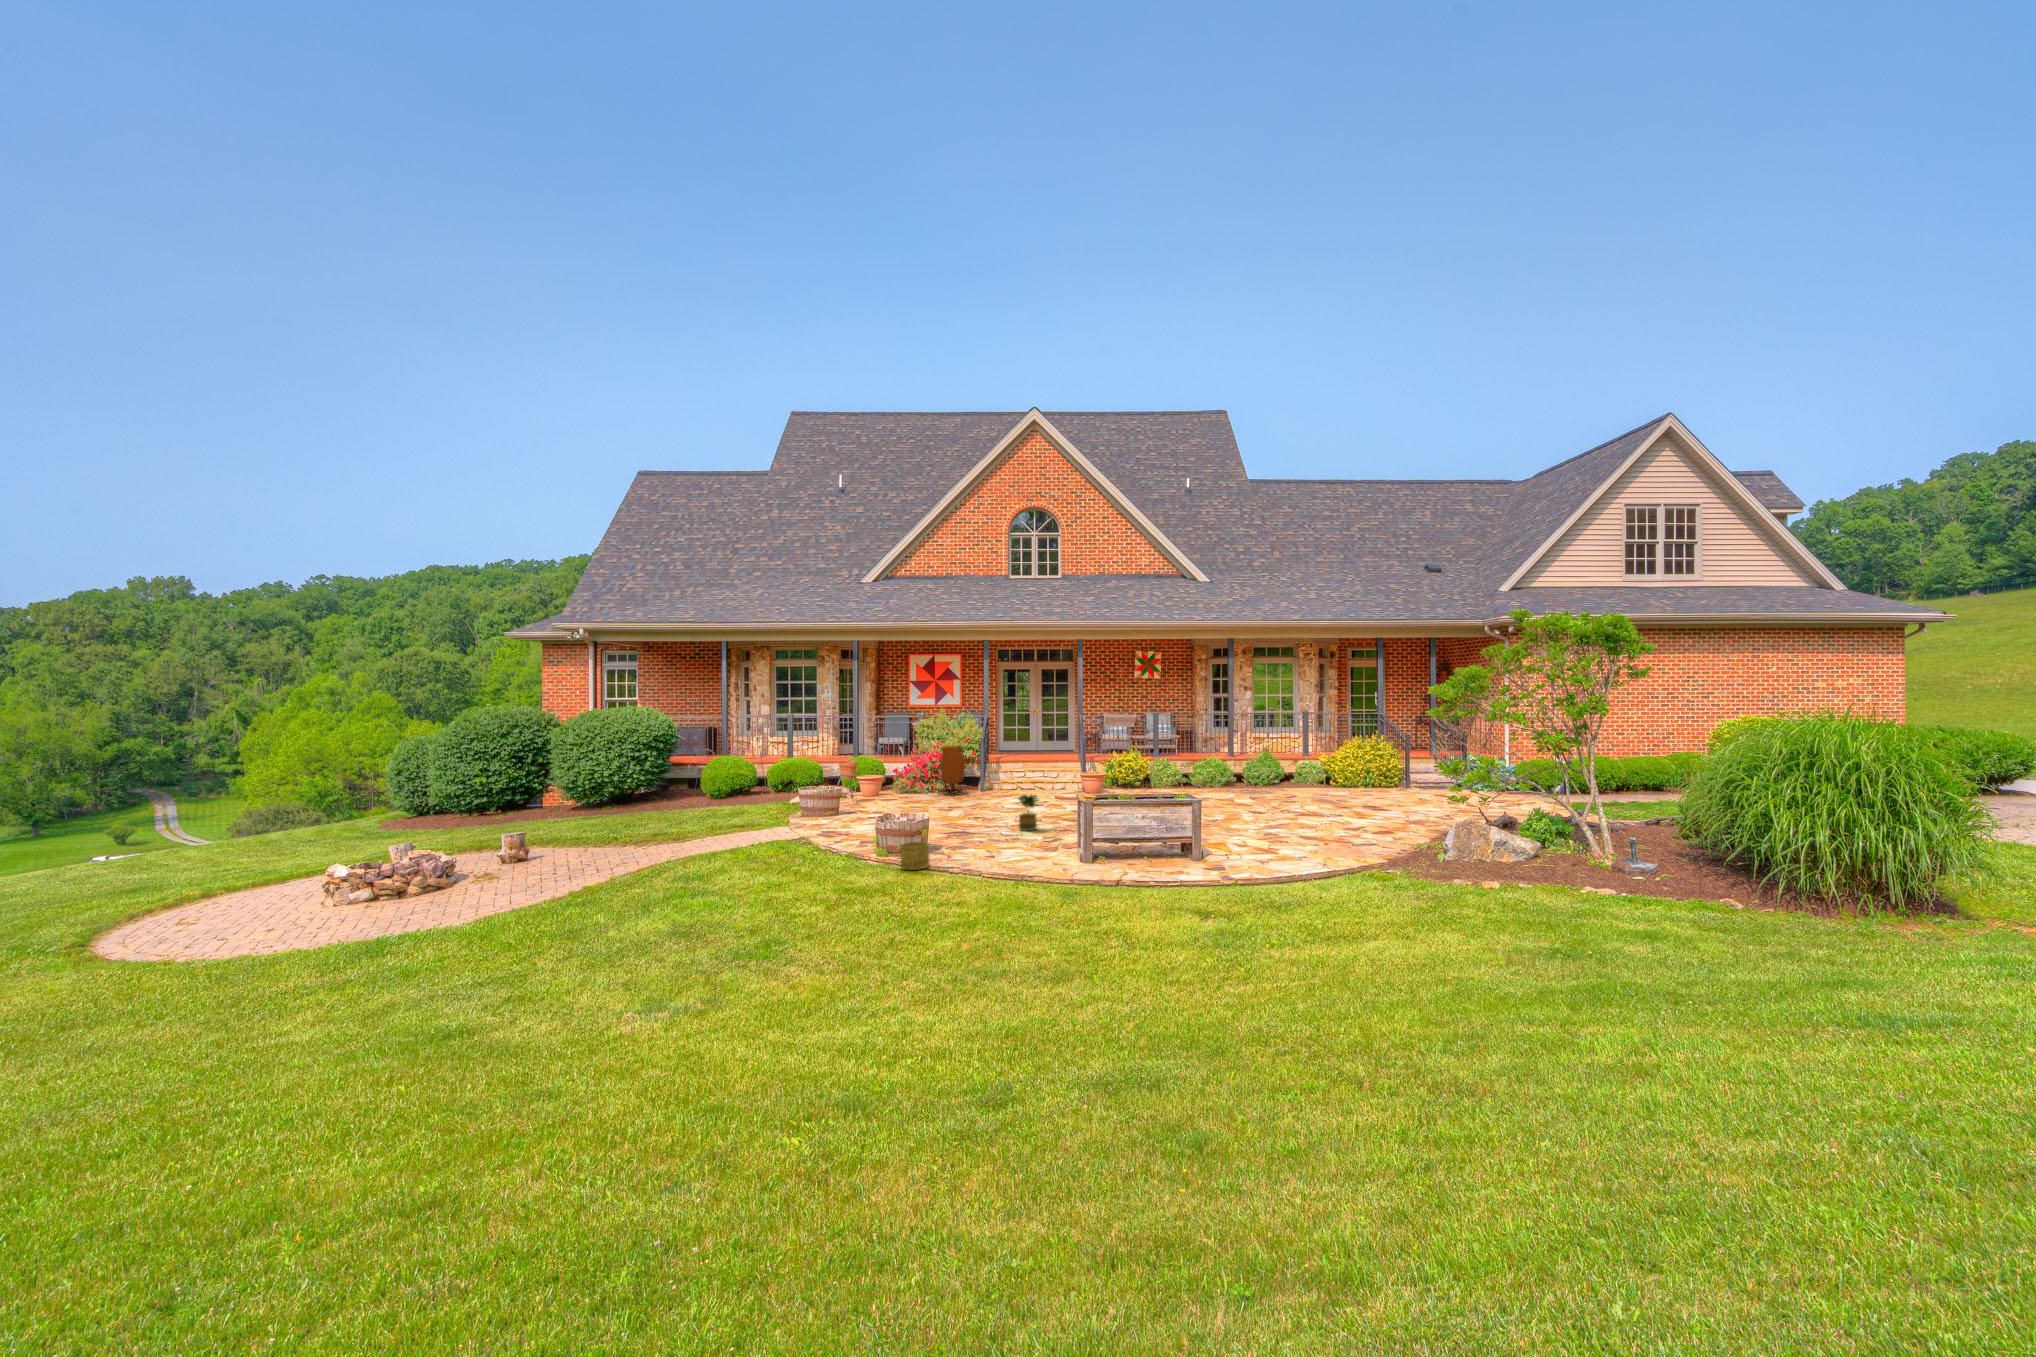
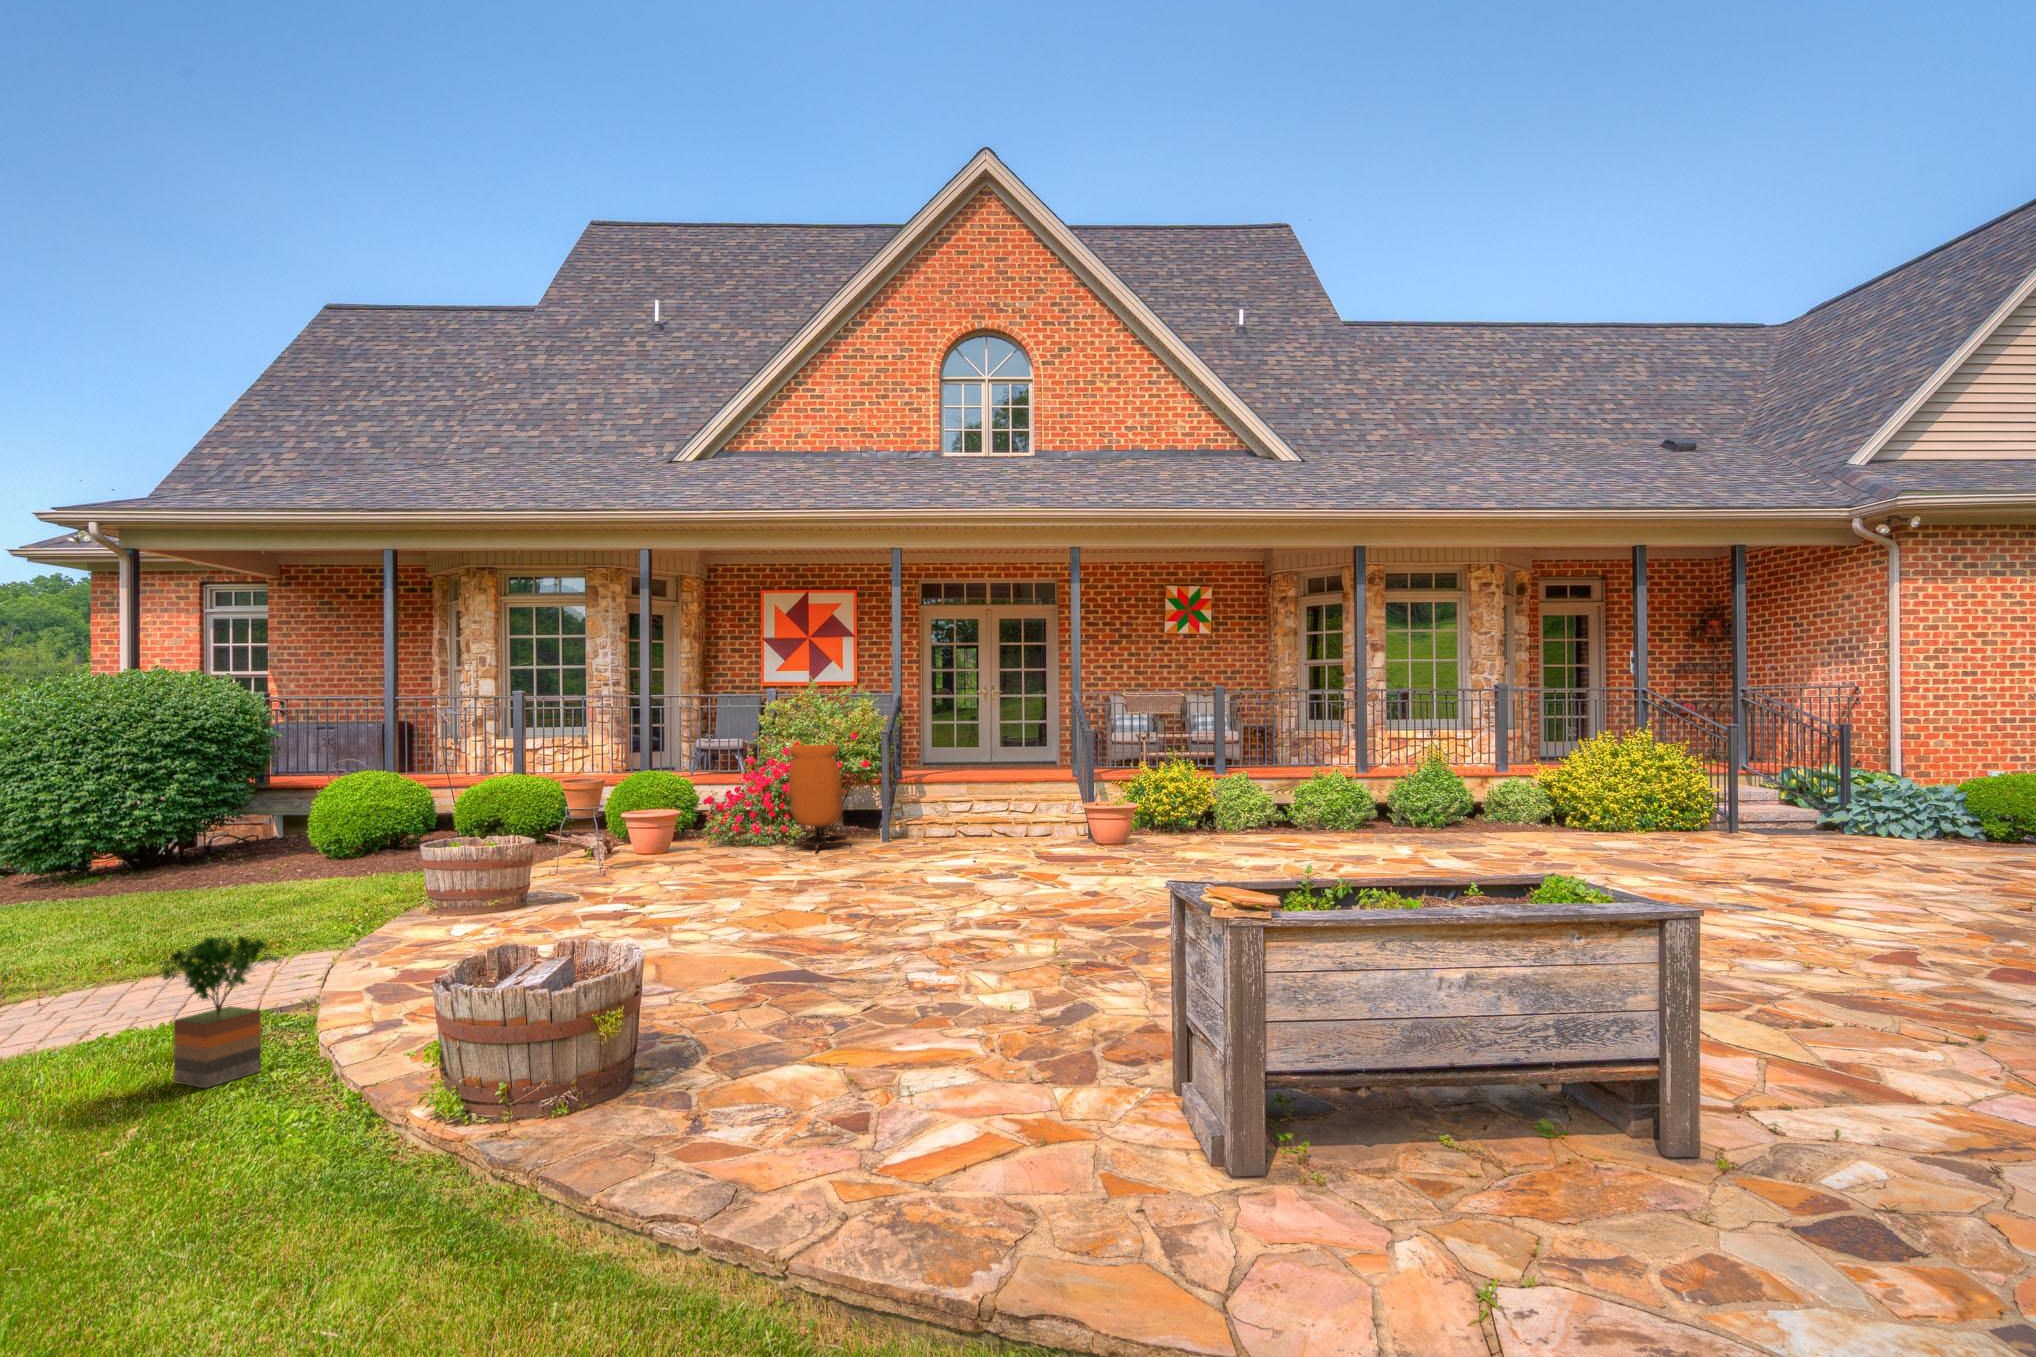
potted tree: present [1018,795,1039,831] -> present [161,936,281,1088]
wooden bucket: present [899,842,930,870] -> none [400,1063,548,1209]

